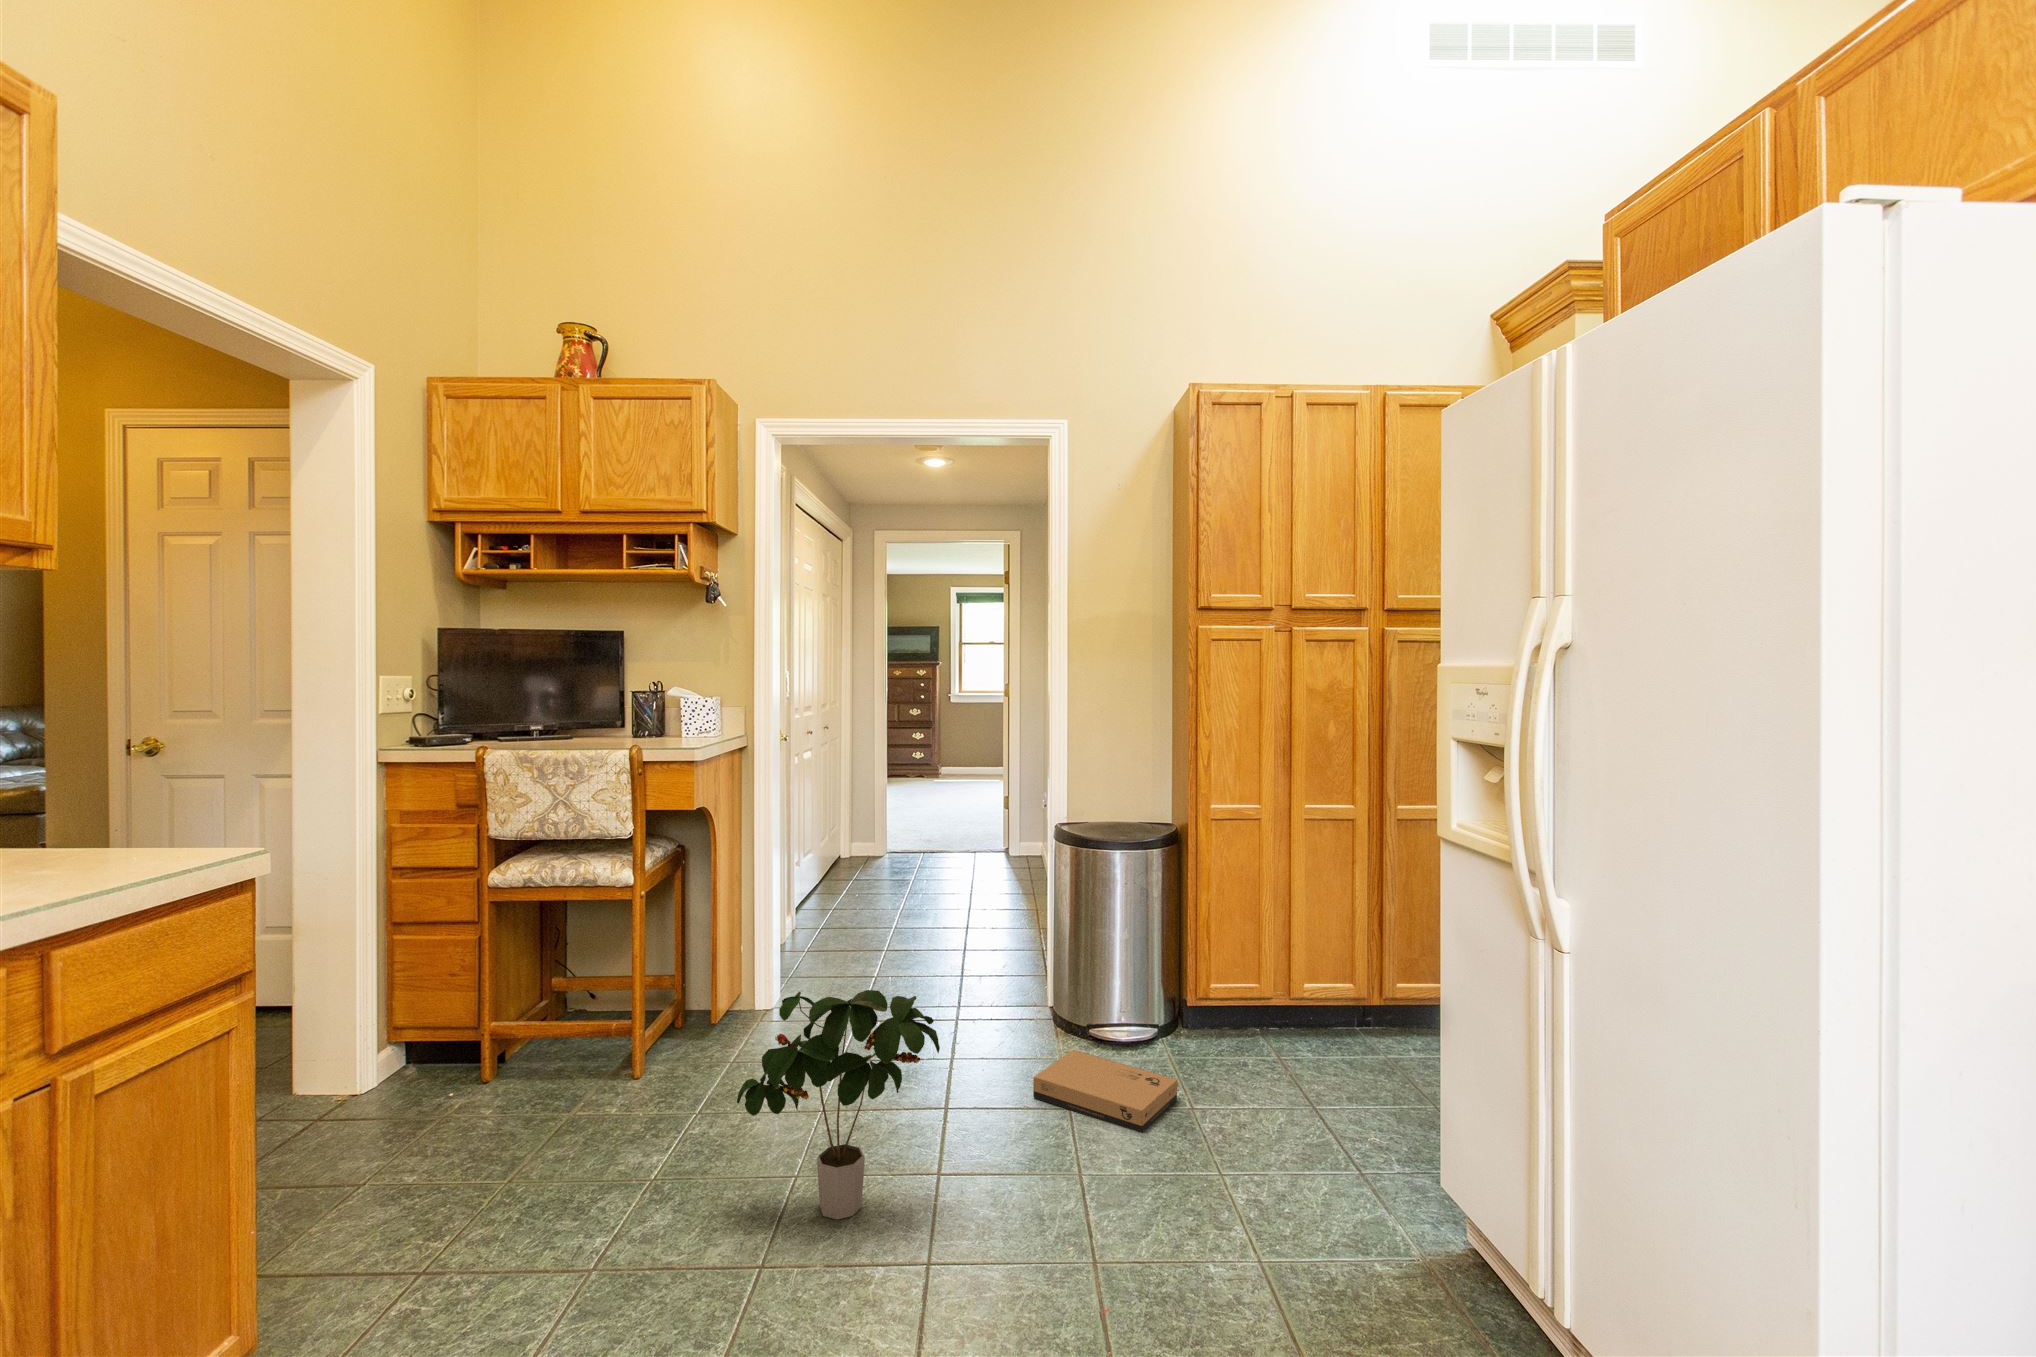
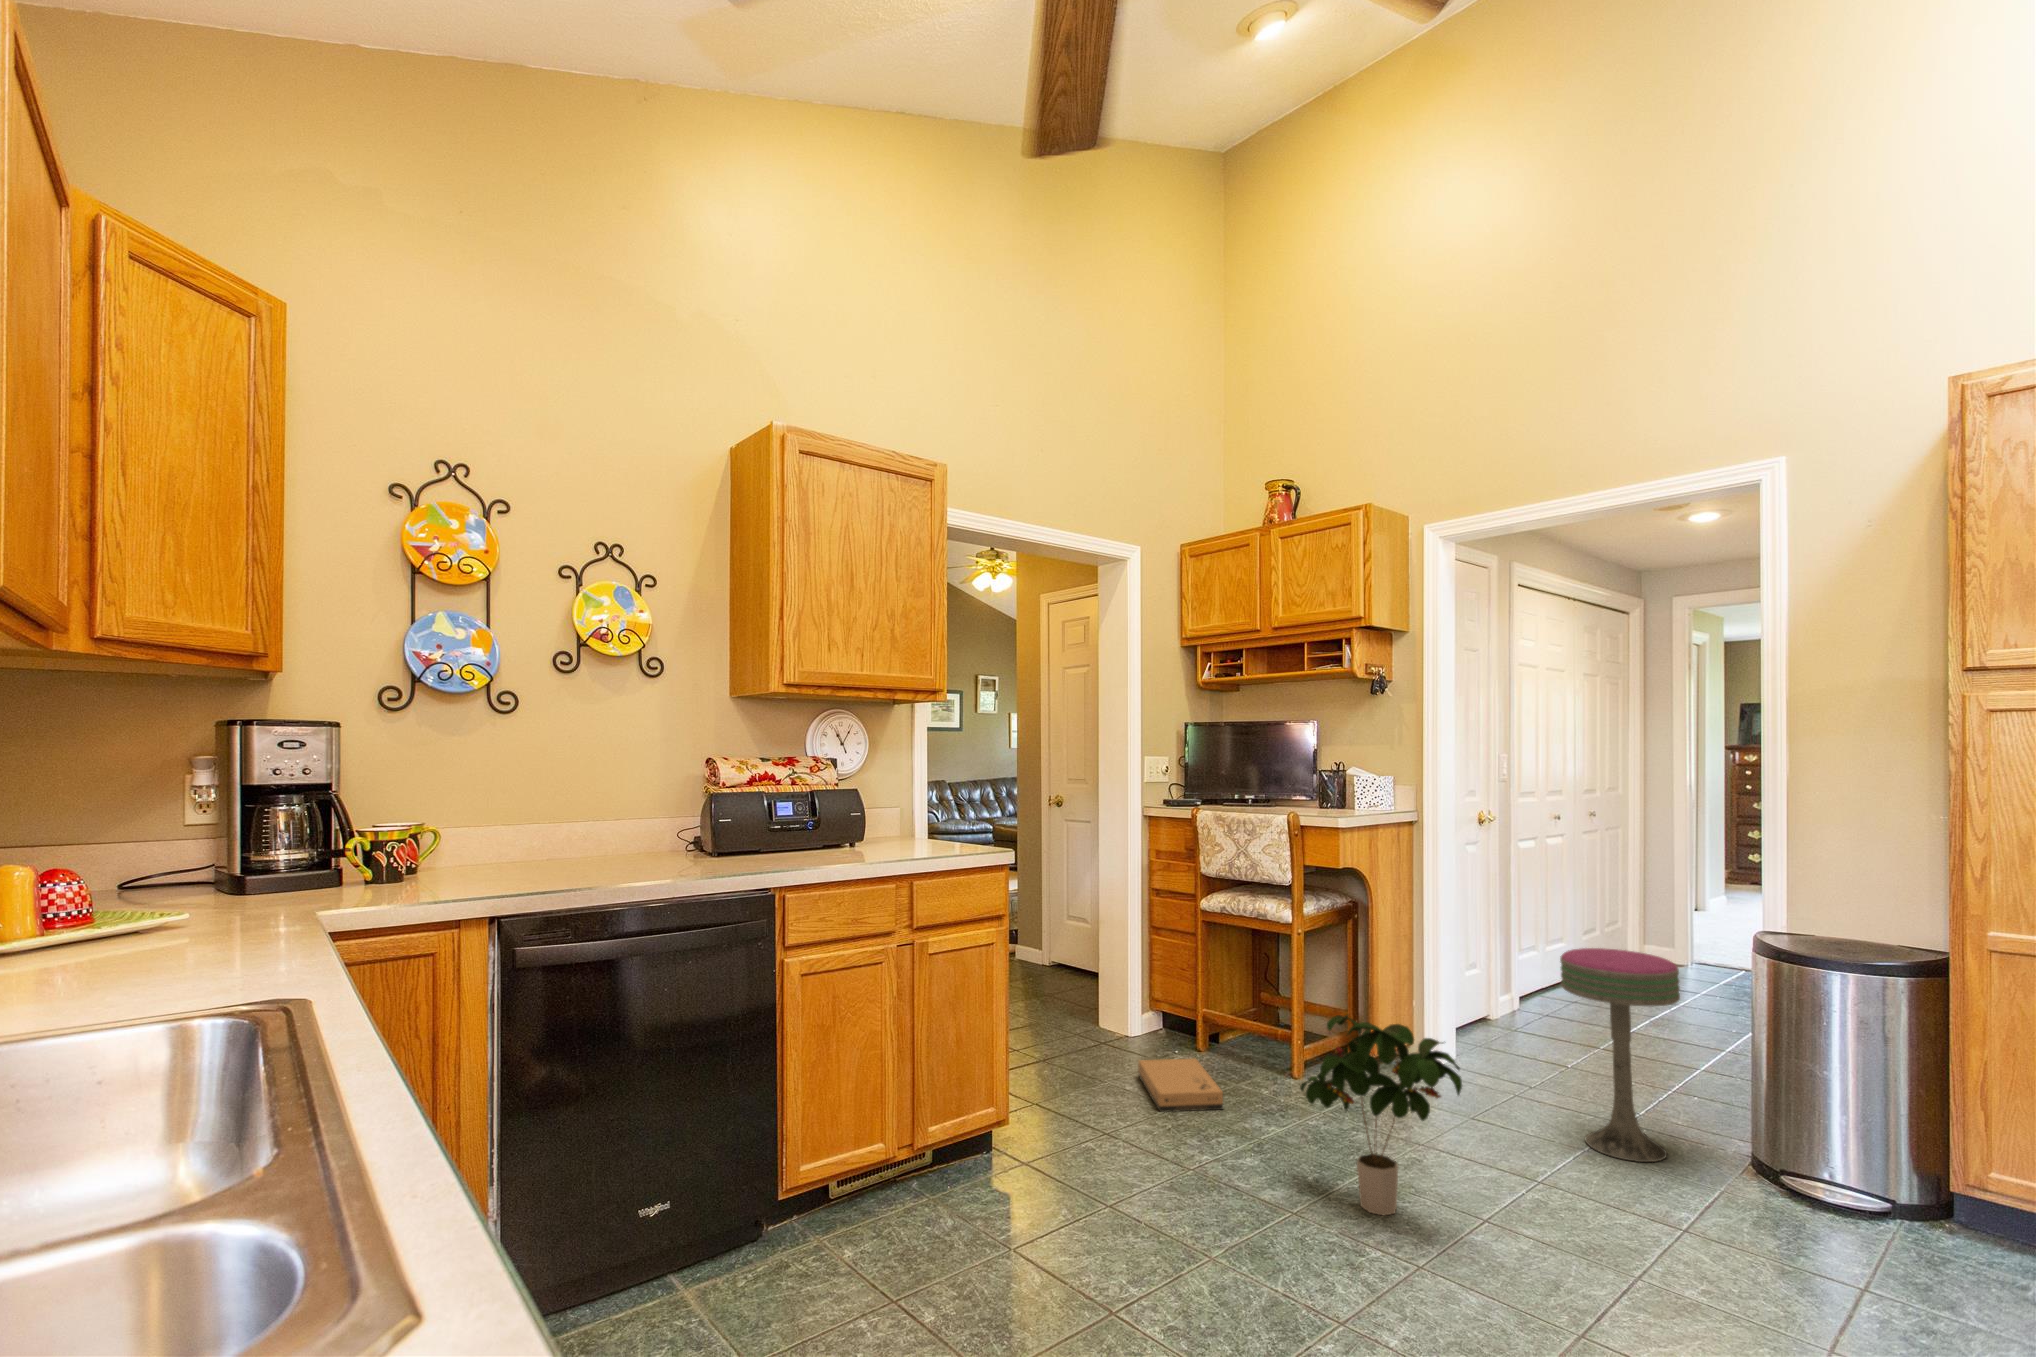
bar stool: none [927,855,1024,1052] -> present [1560,948,1680,1162]
cardboard box: present [1033,1050,1177,1133] -> present [1138,1059,1223,1112]

